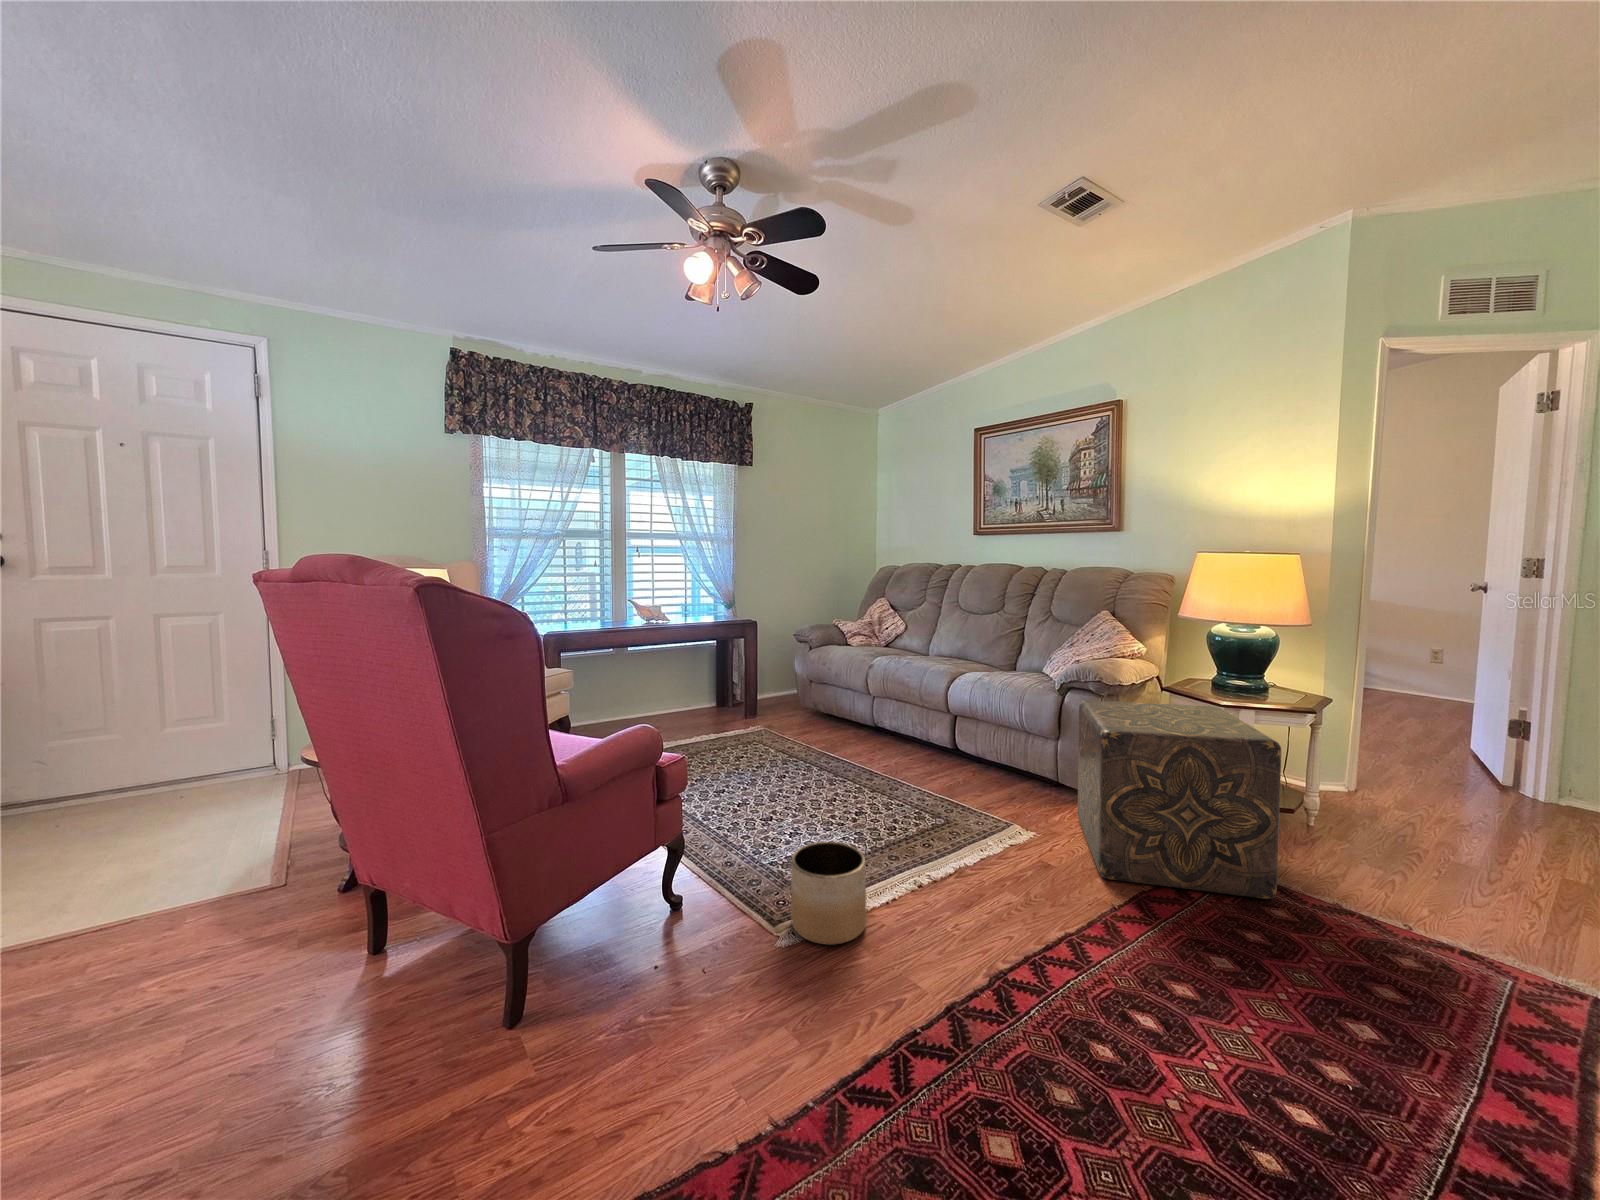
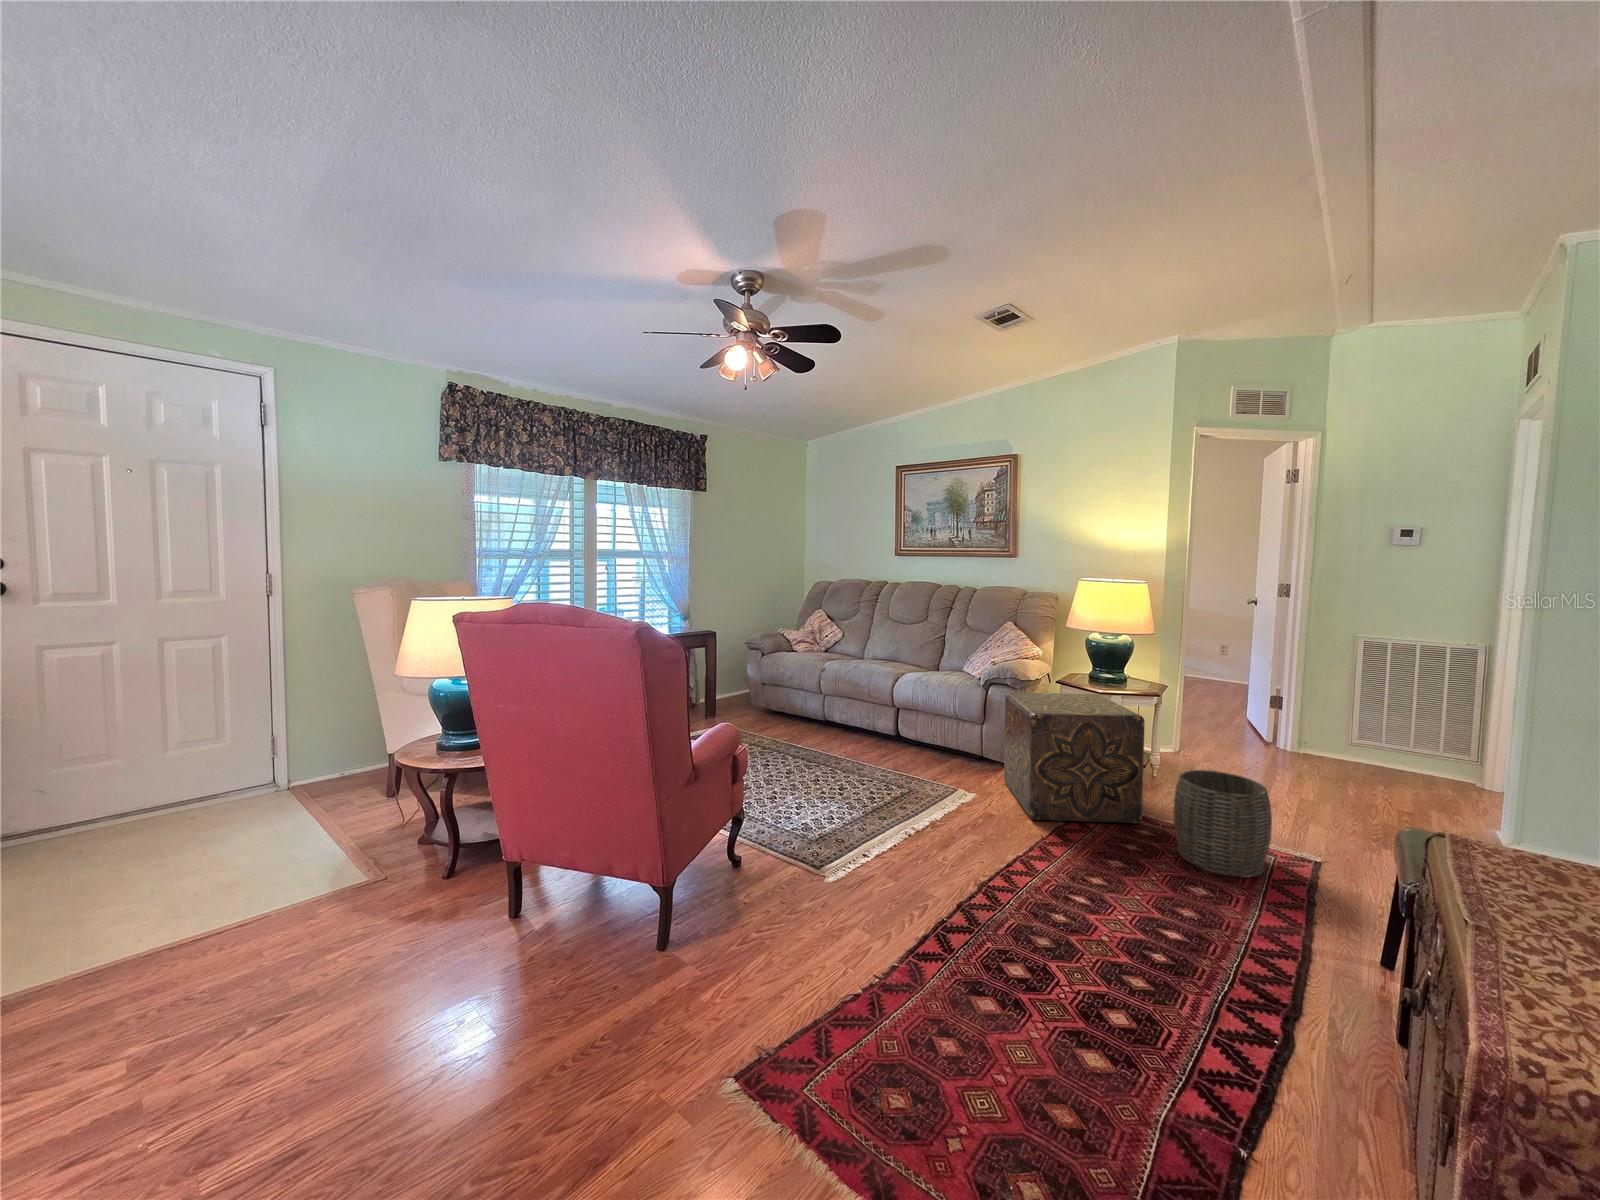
woven basket: none [1325,830,1508,1019] -> present [1173,770,1272,878]
planter: present [791,842,867,945] -> none [828,806,884,879]

